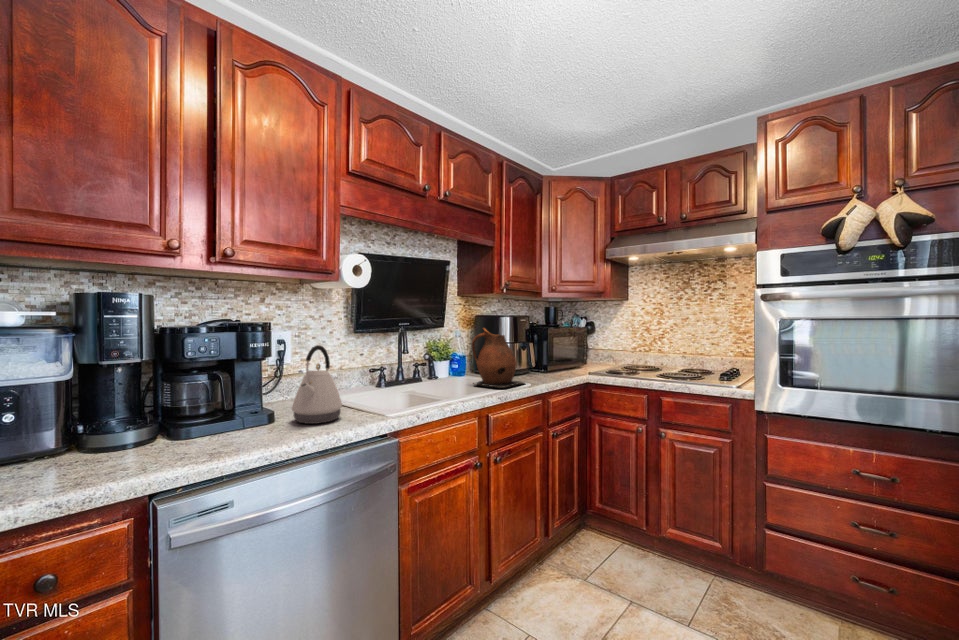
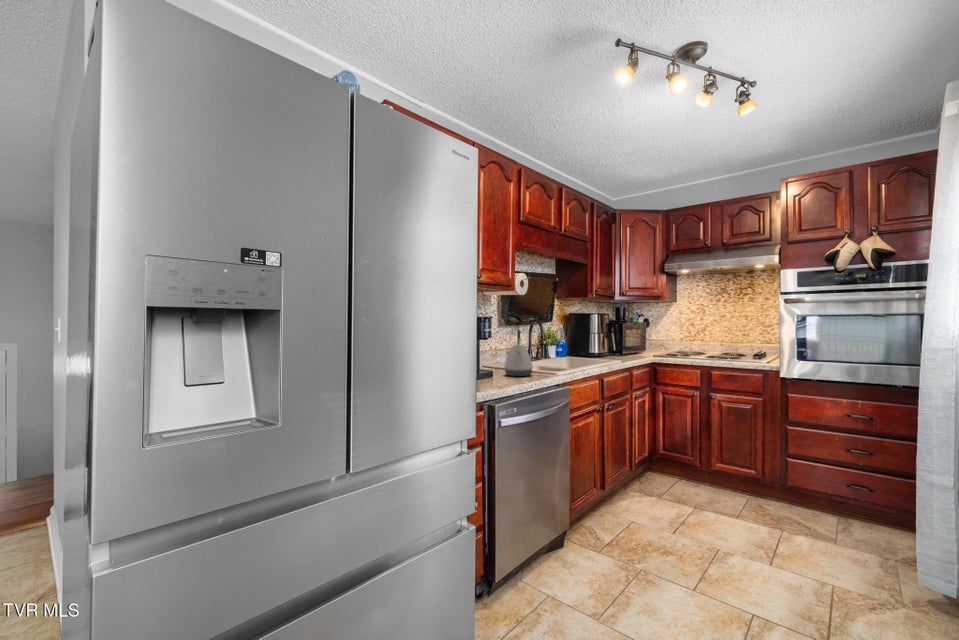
ceramic pitcher: present [472,328,524,388] -> none [581,322,618,363]

